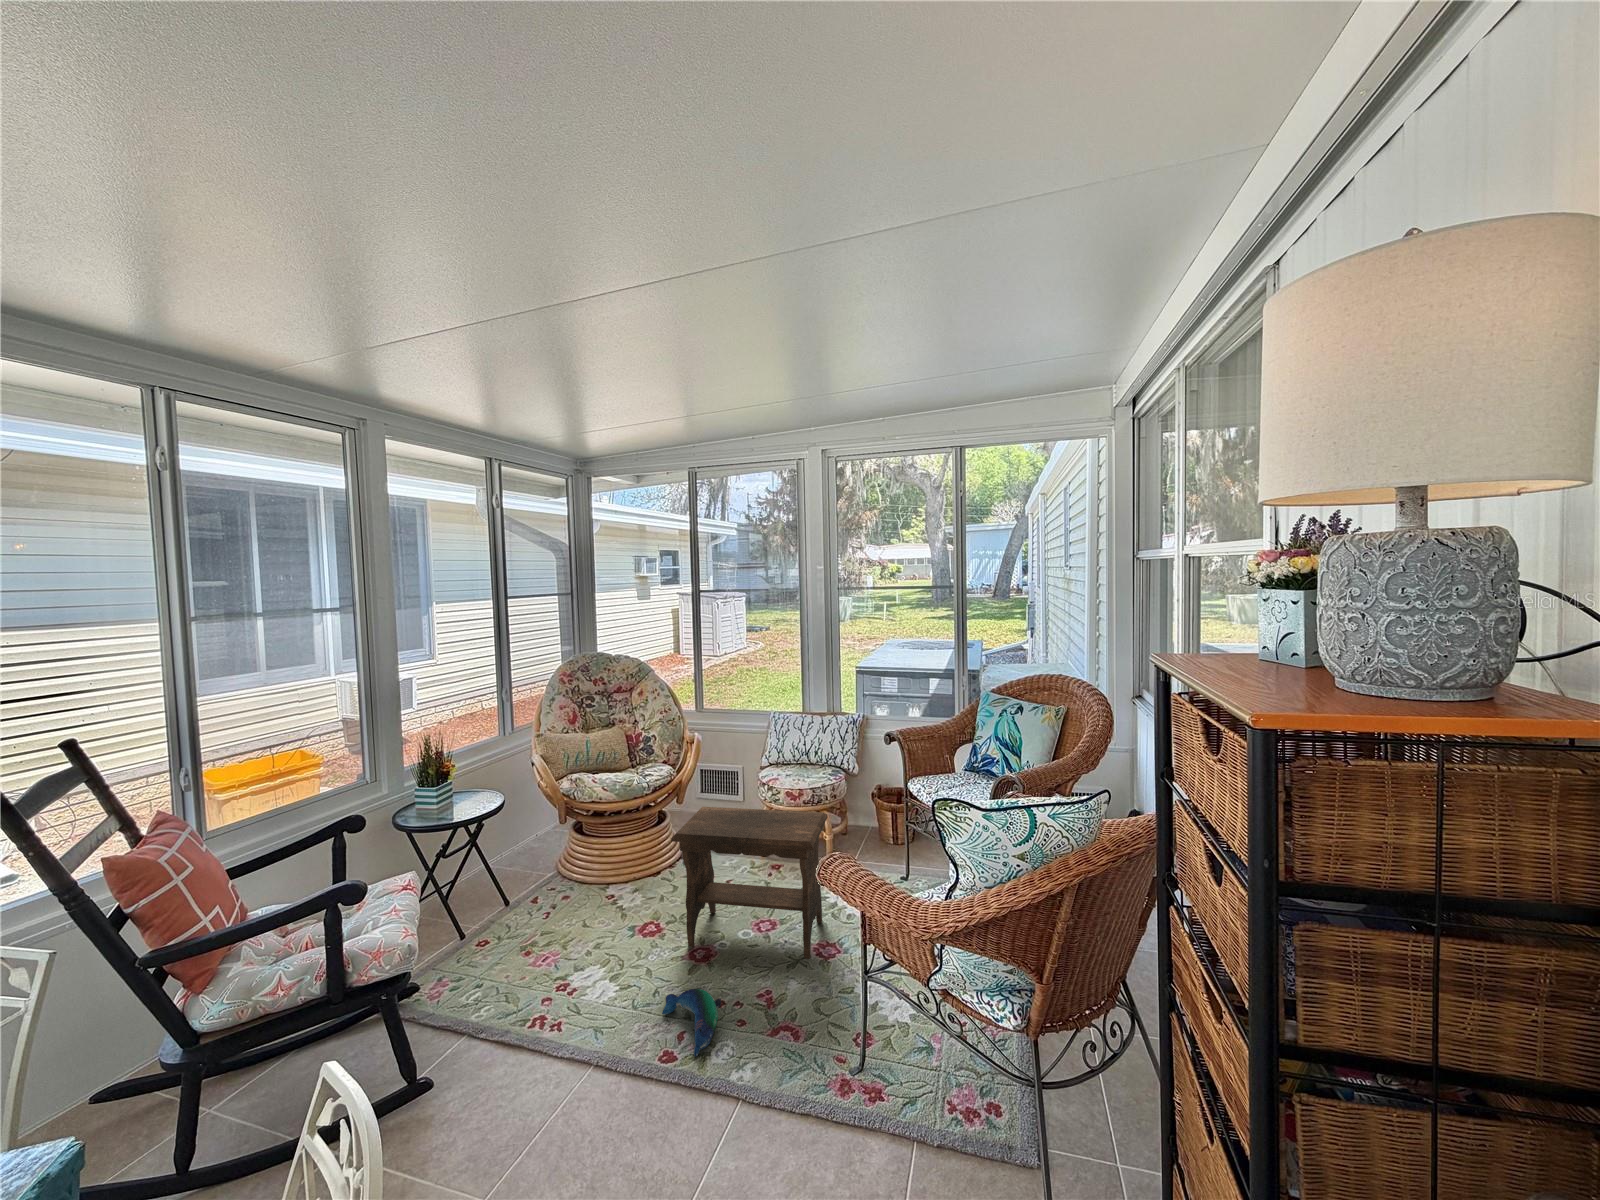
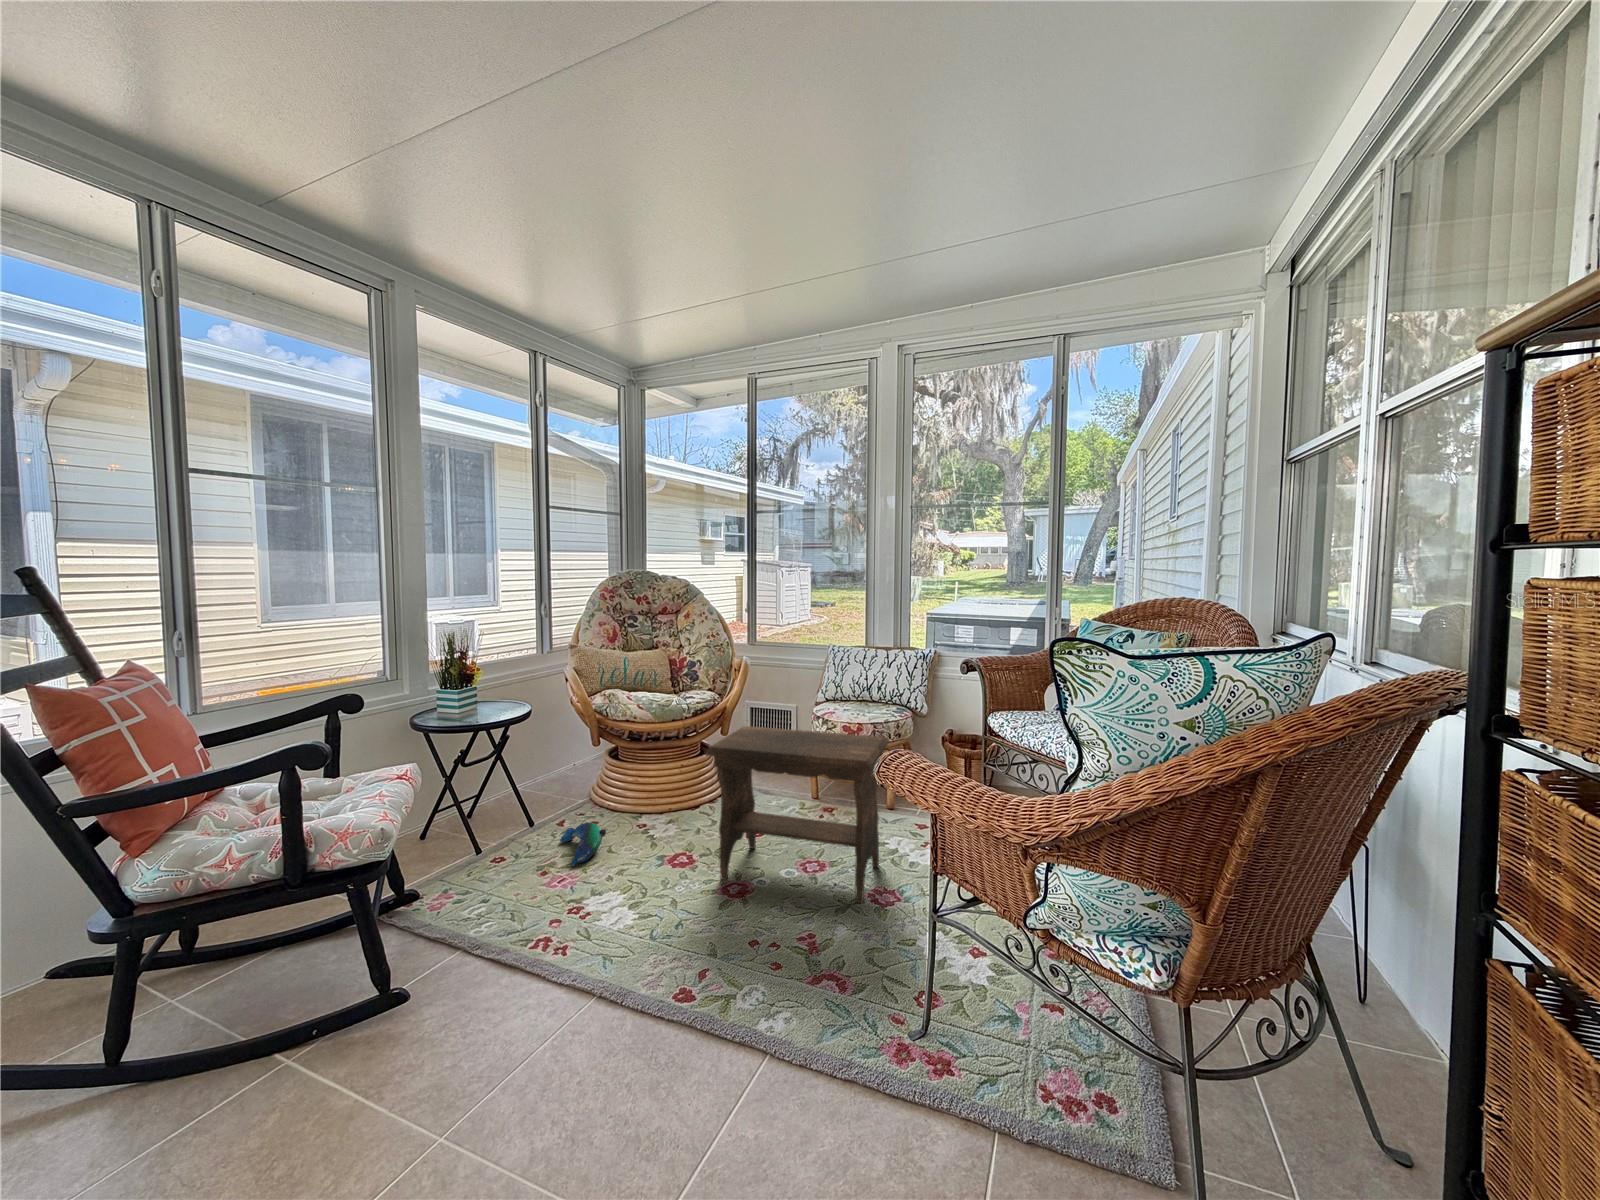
plush toy: present [662,989,721,1057] -> present [560,822,606,866]

